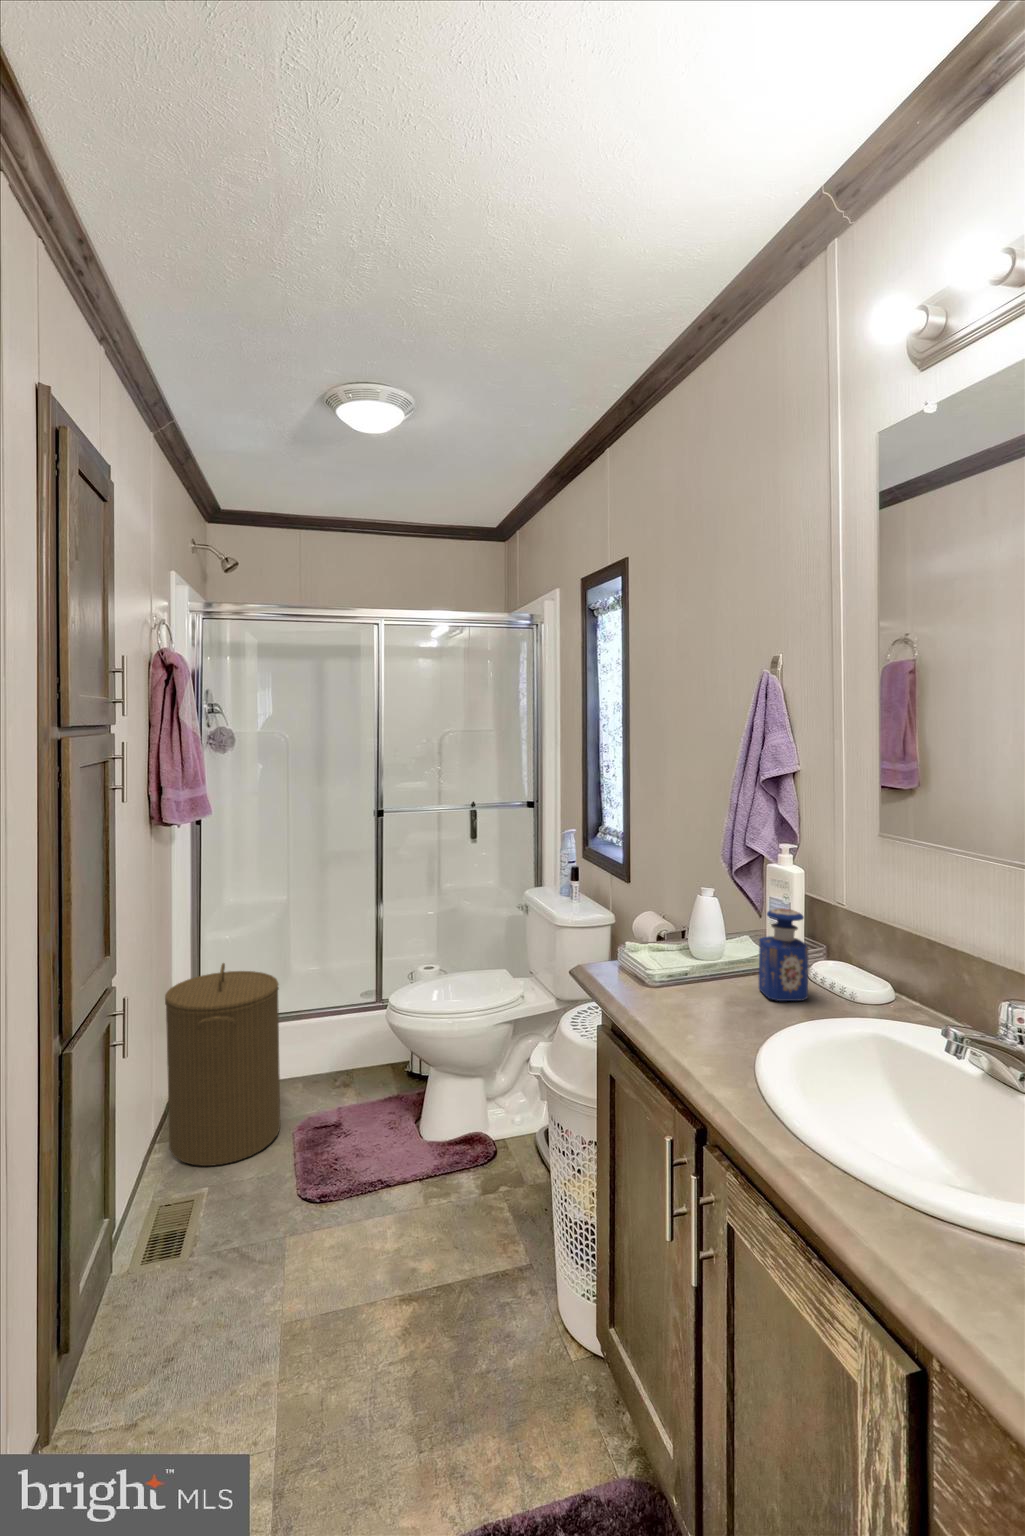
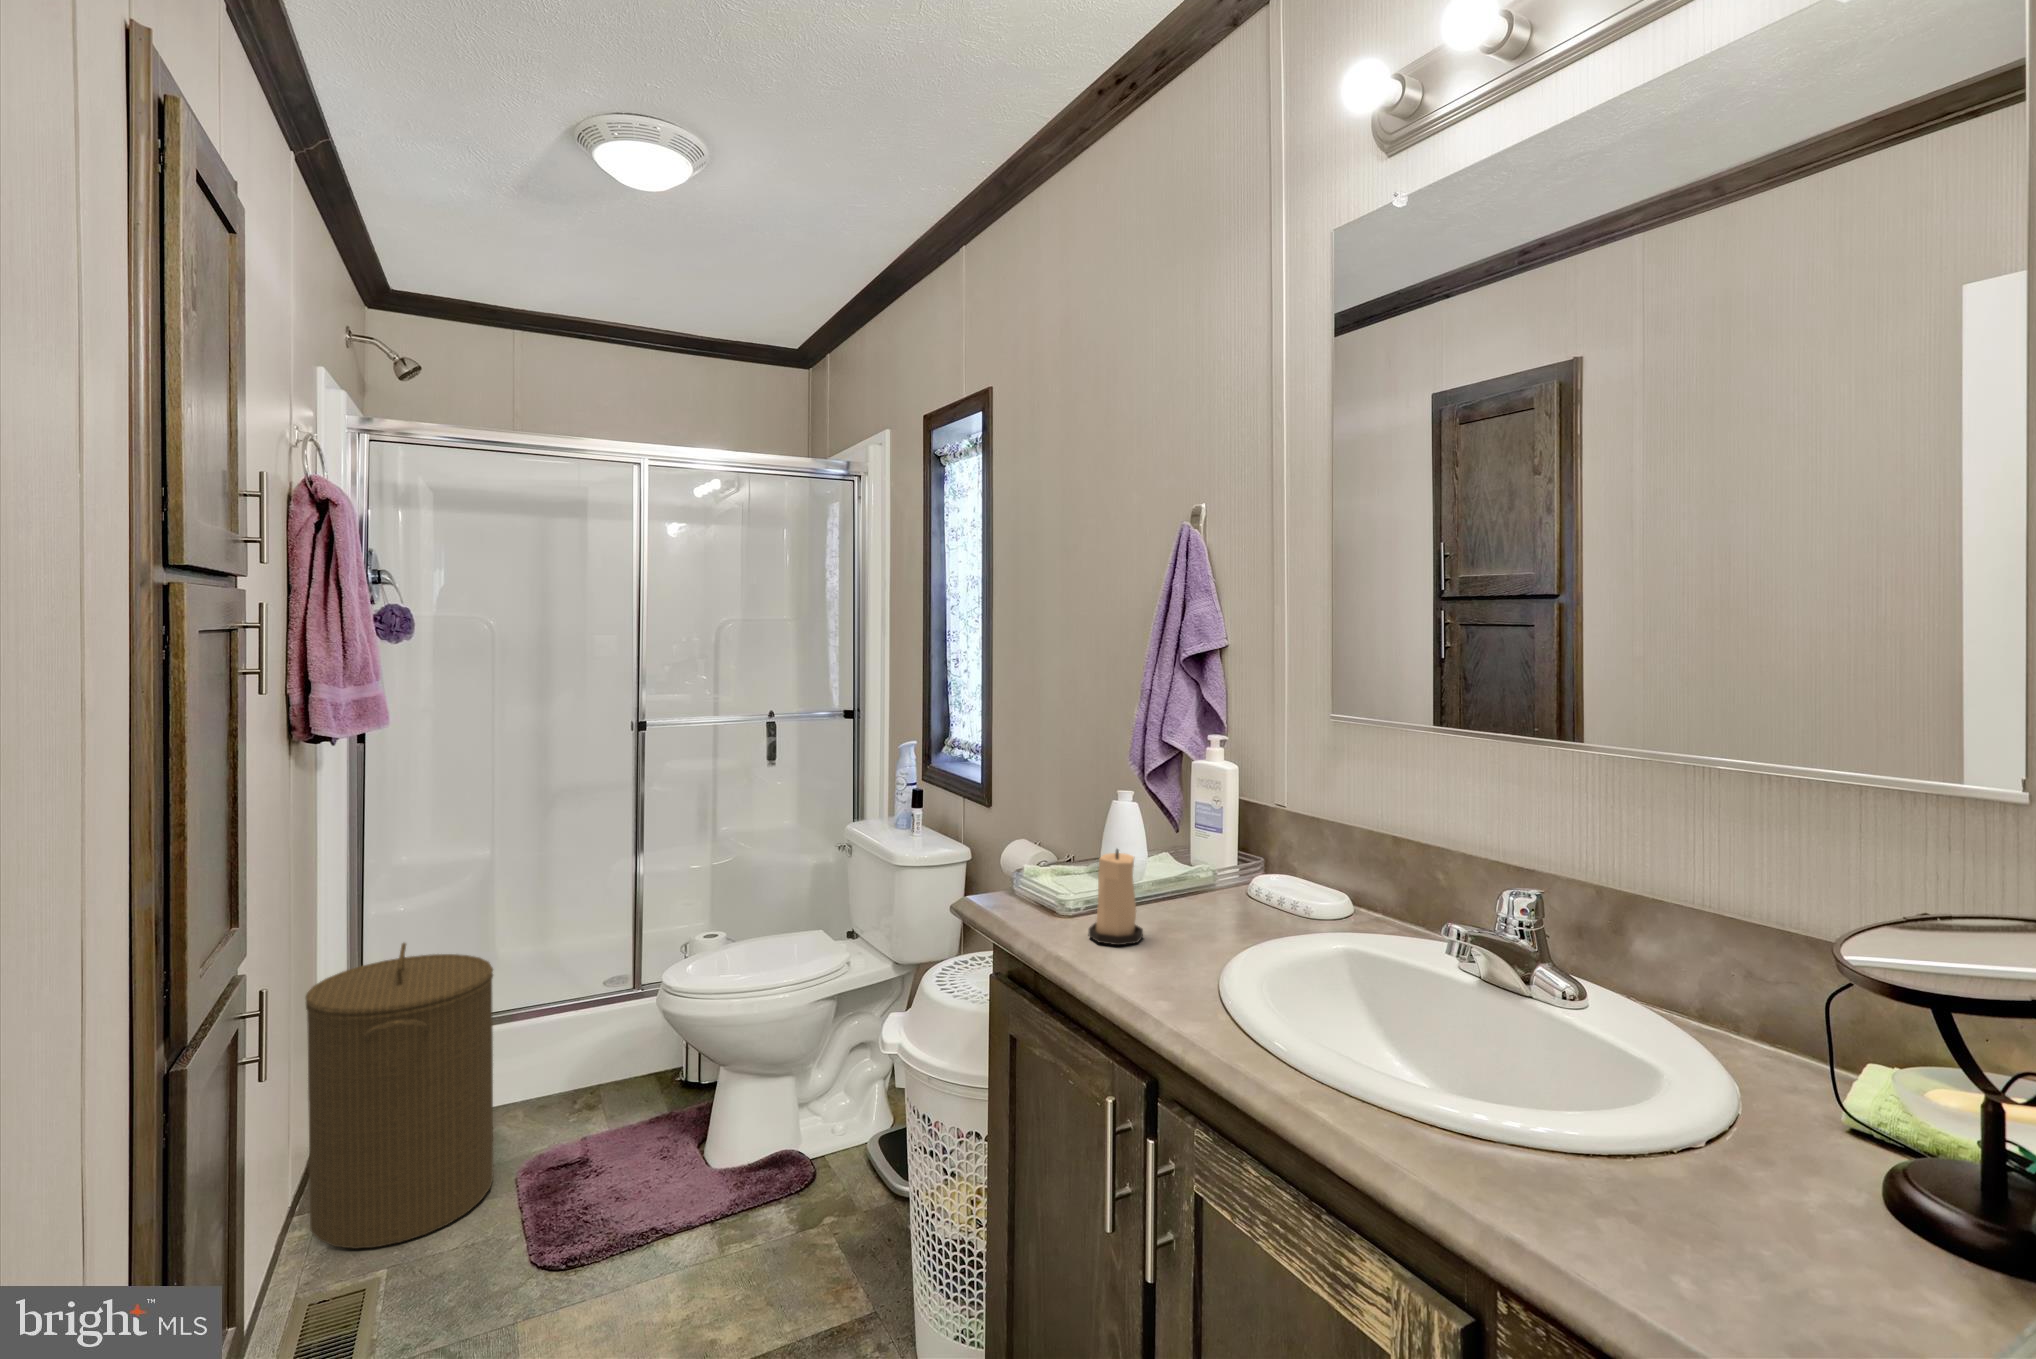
perfume bottle: present [759,908,808,1001] -> none [1196,810,1256,923]
candle: none [665,937,709,1014] -> present [1088,849,1143,945]

